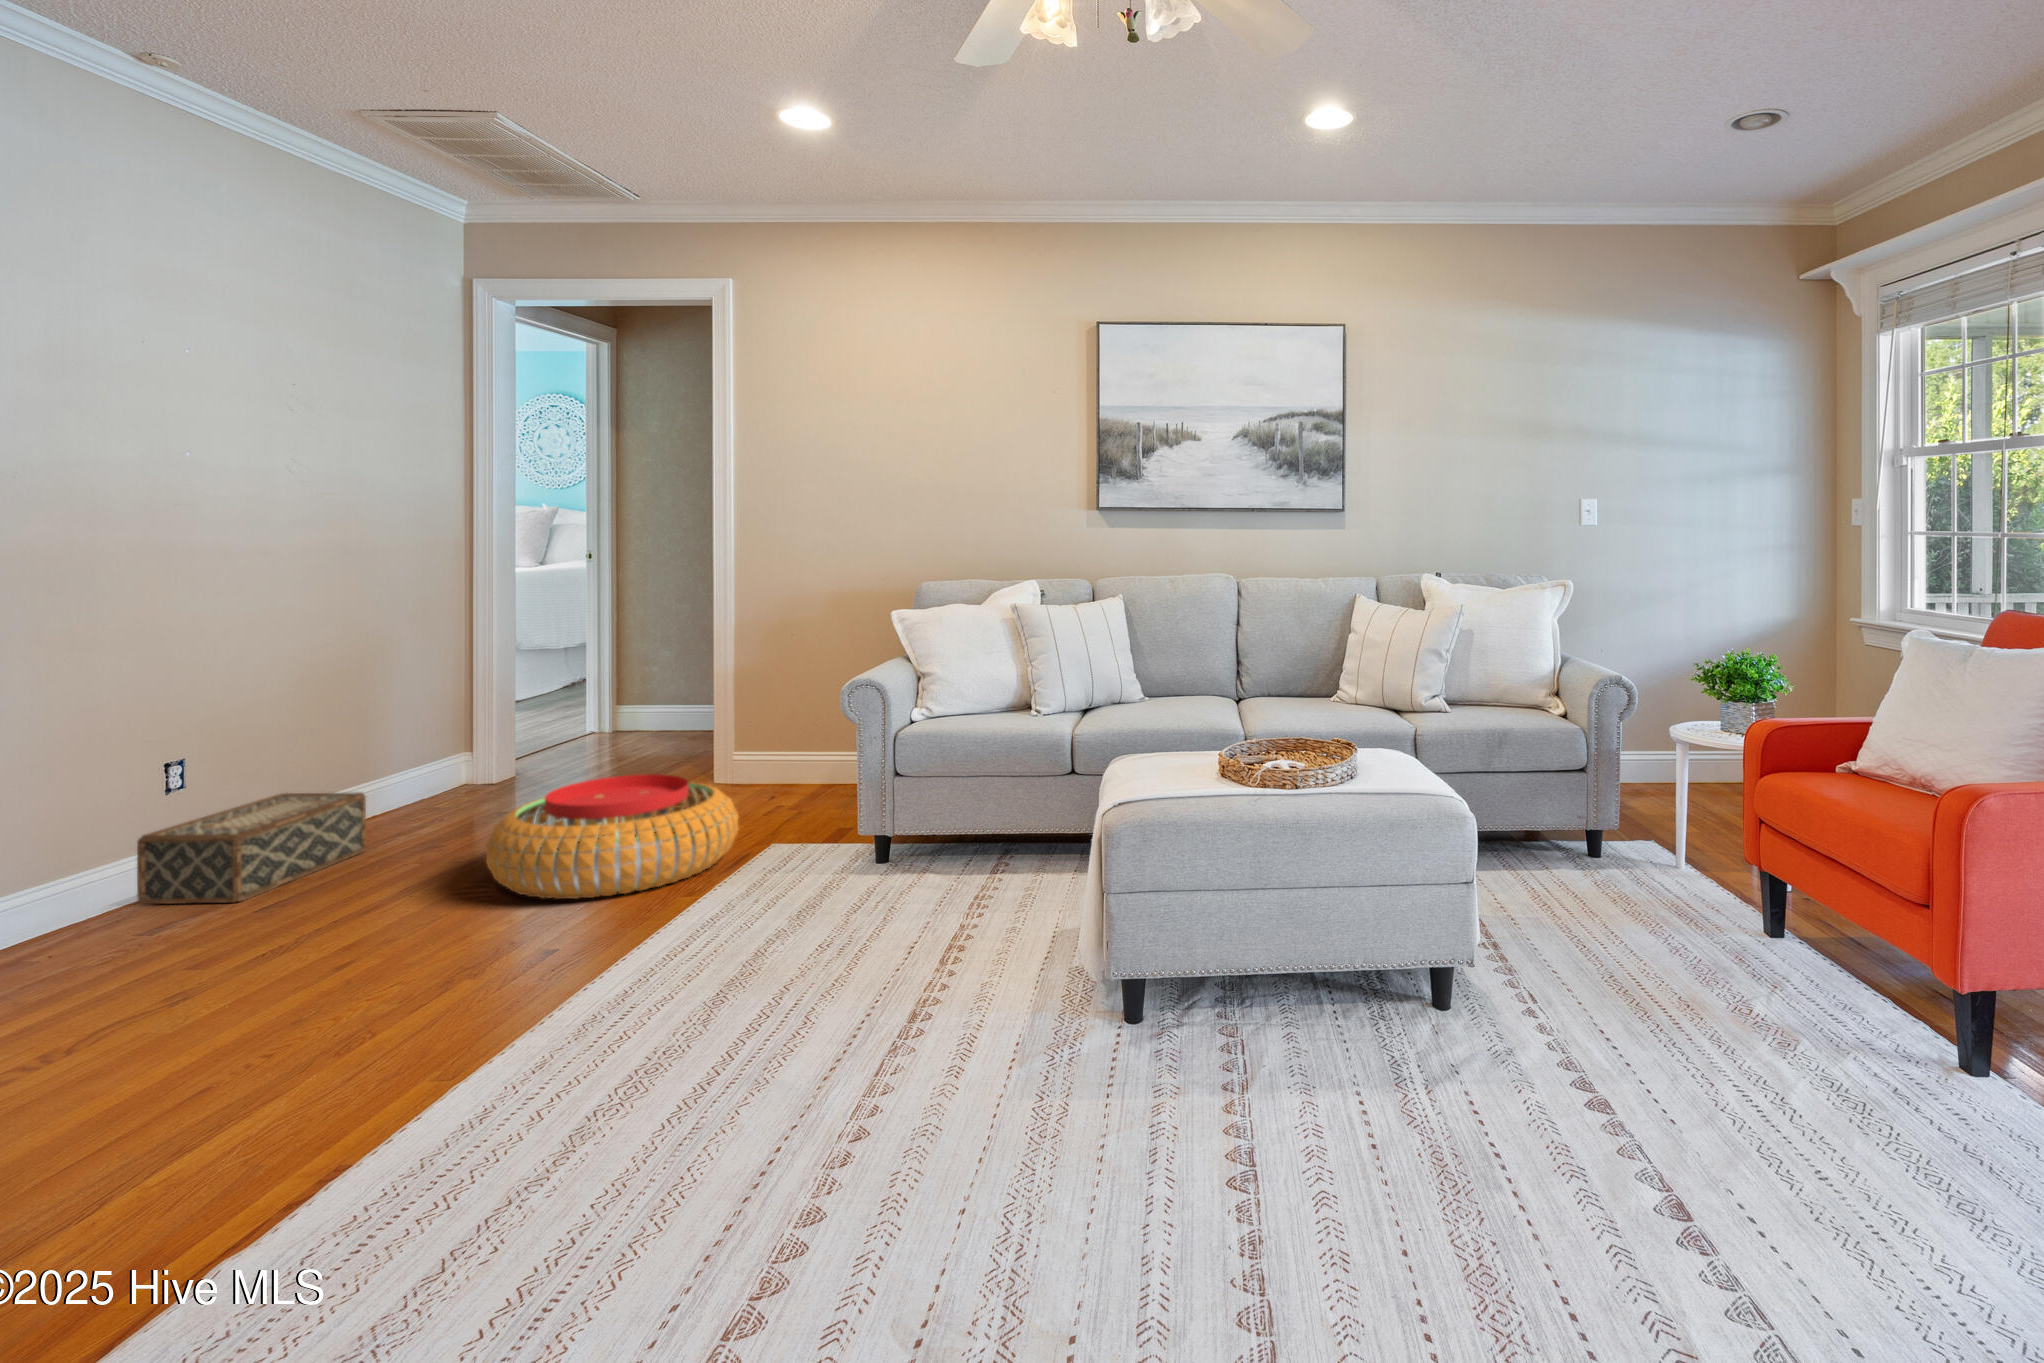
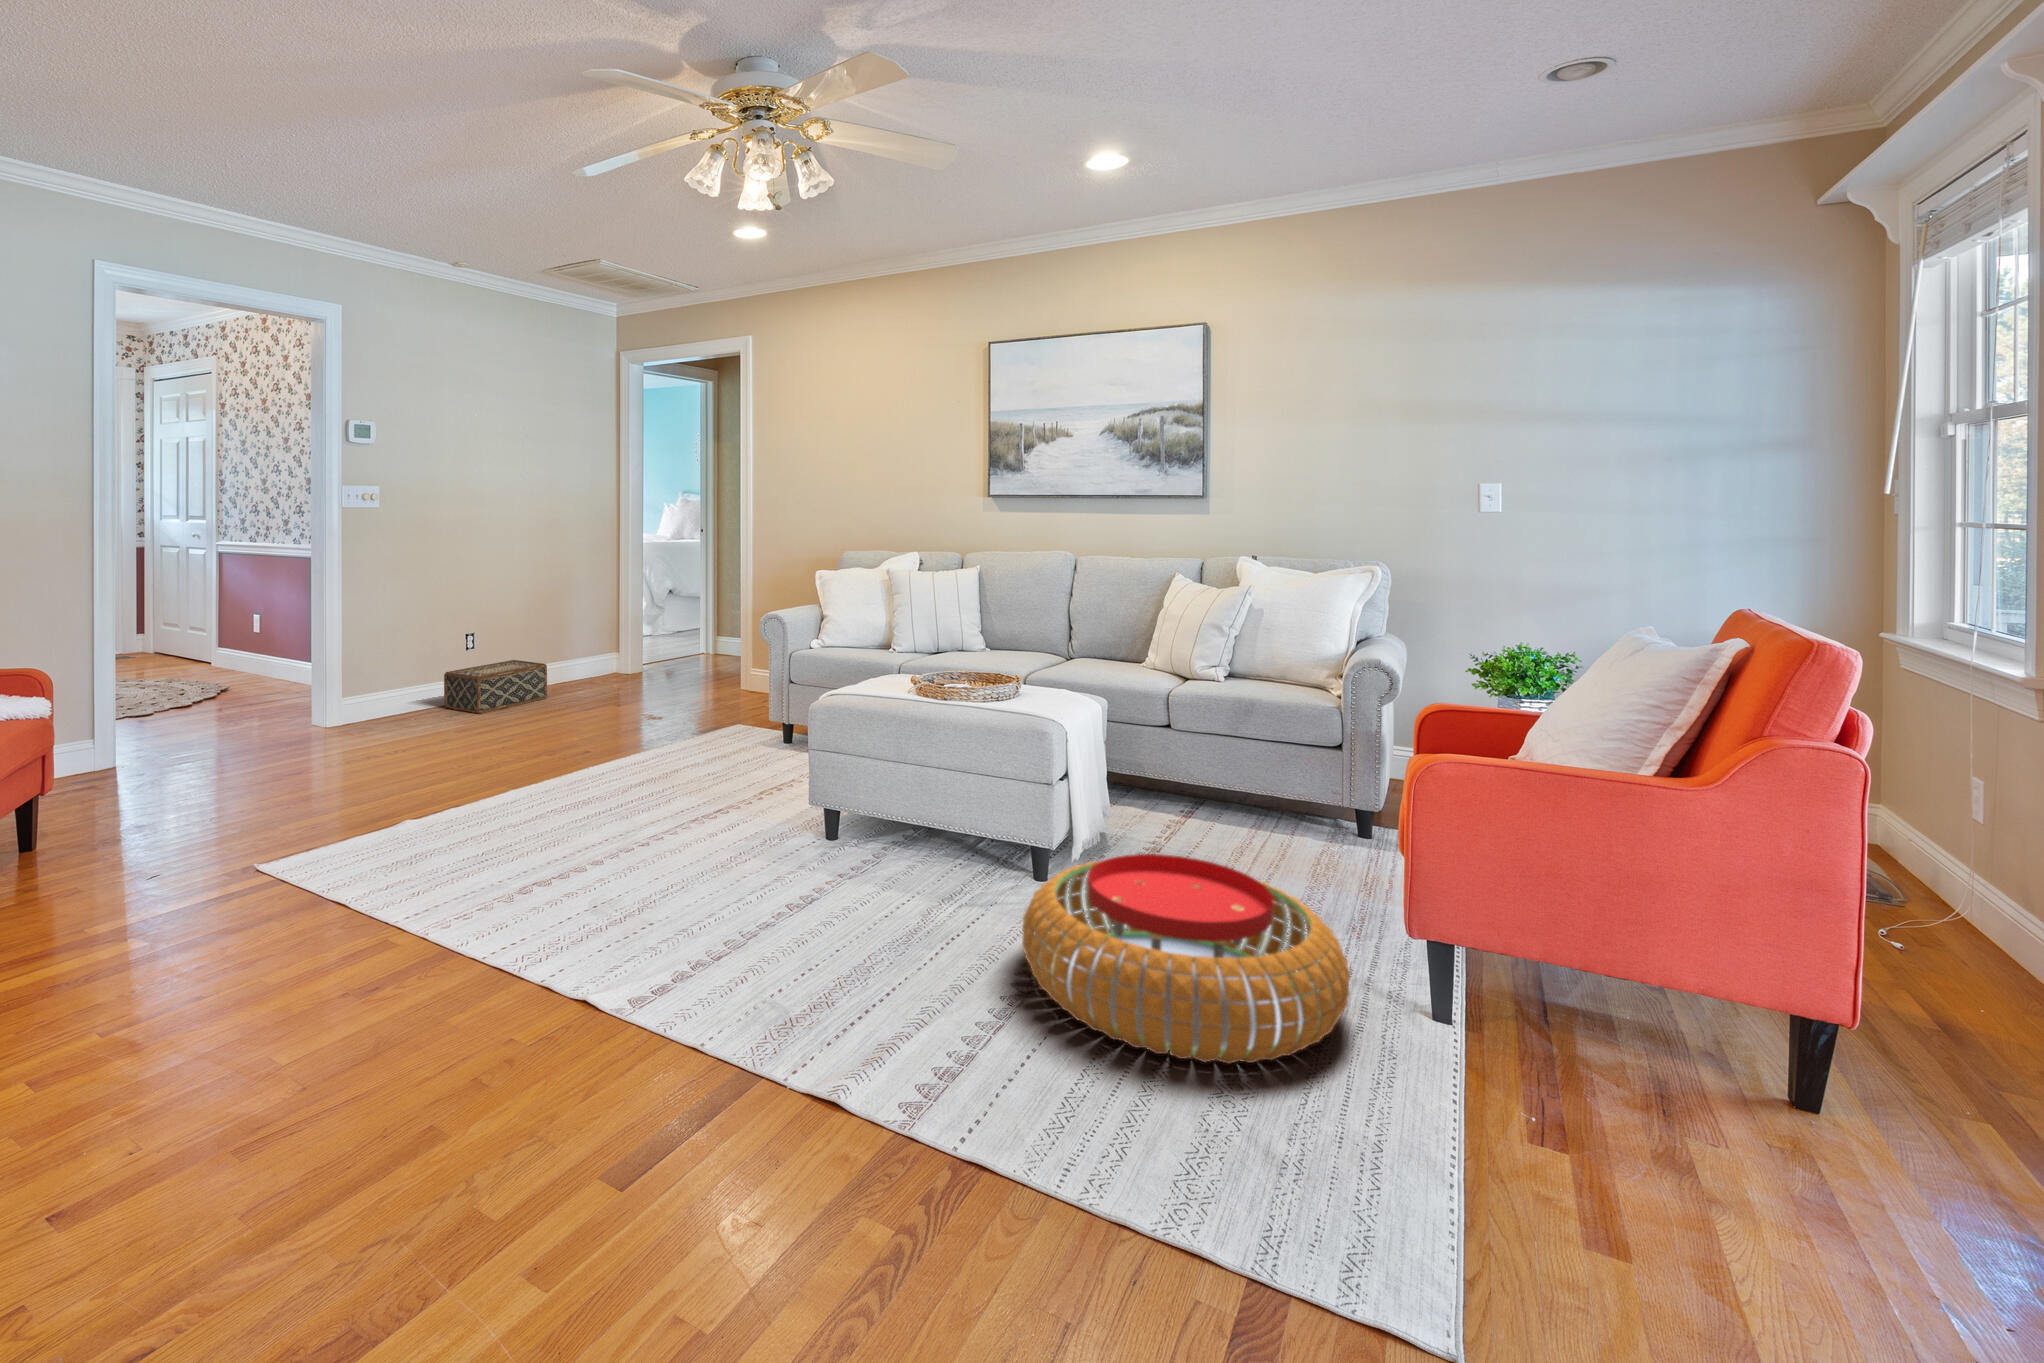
pouf: present [486,774,738,899] -> present [1022,854,1350,1064]

